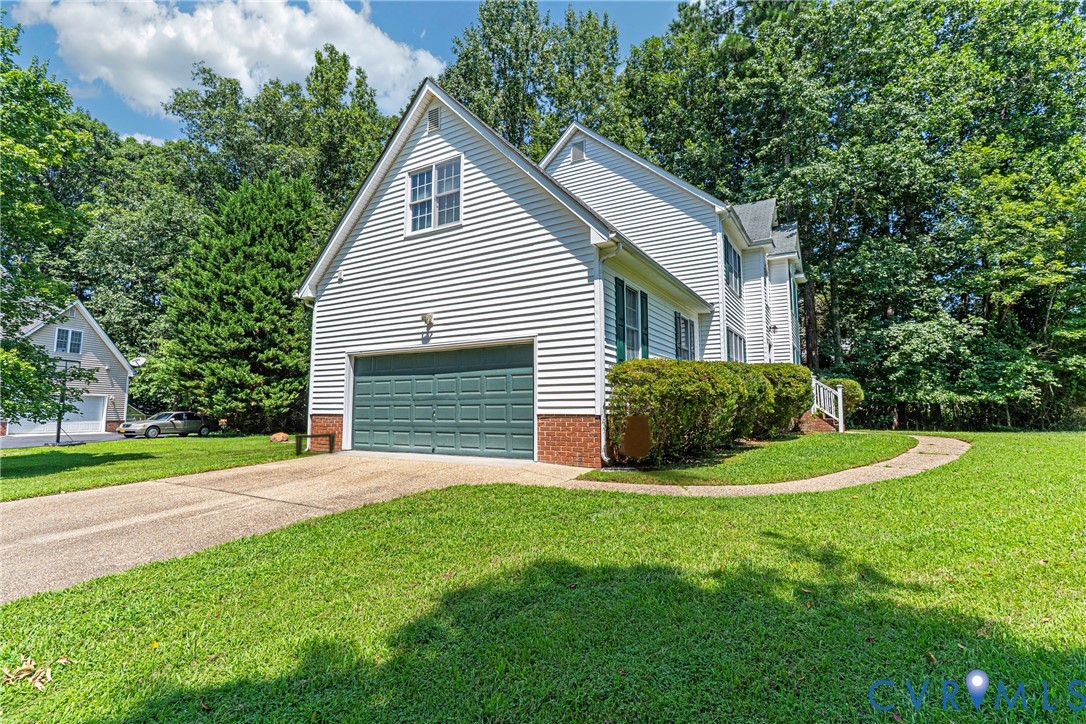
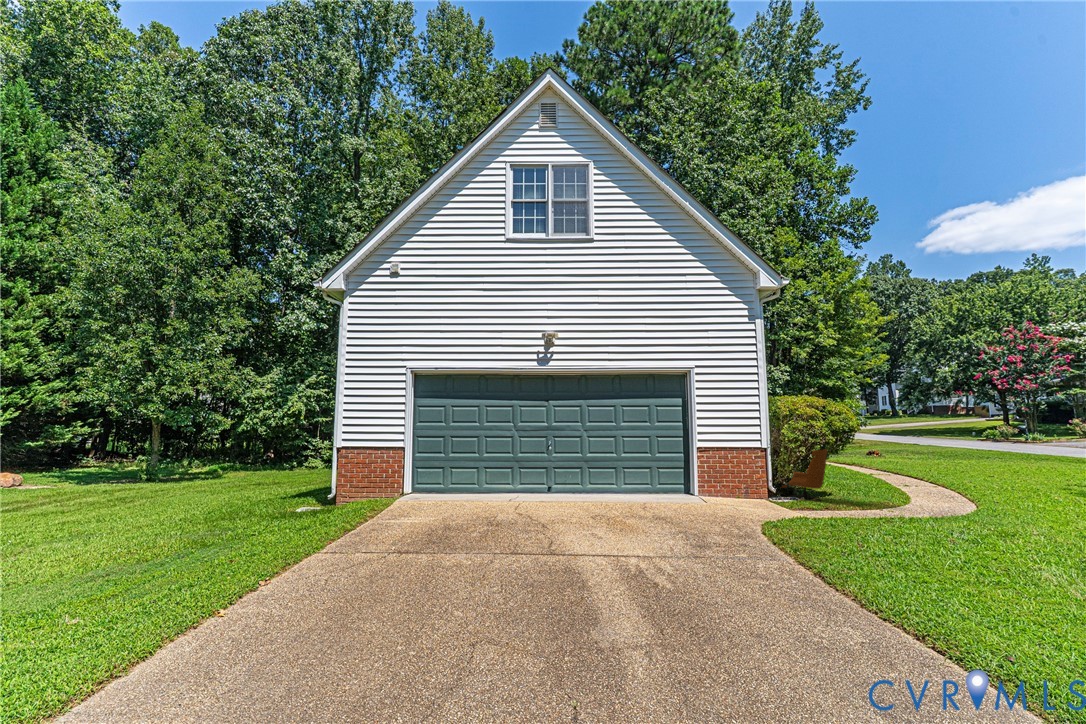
bench: present [295,433,336,455] -> none [342,477,398,512]

